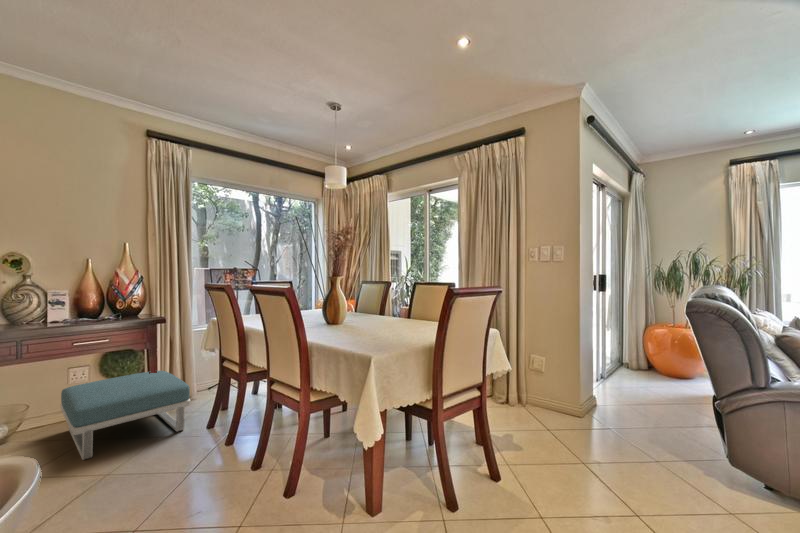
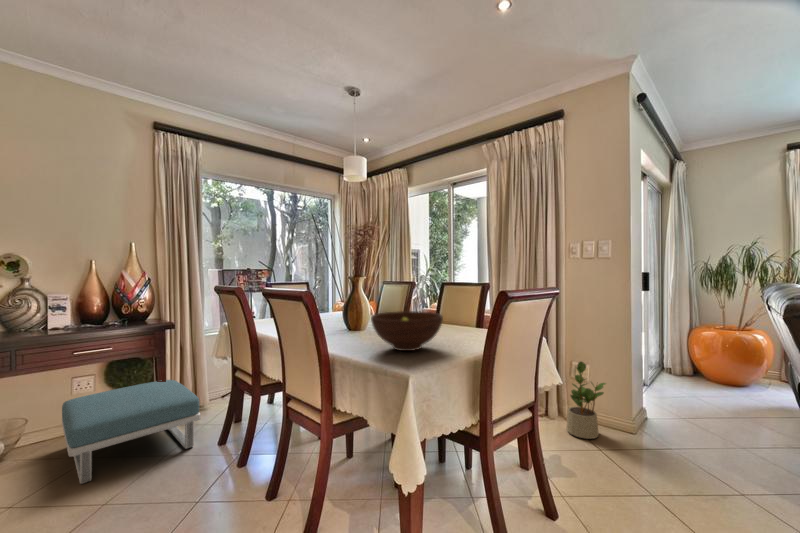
fruit bowl: none [344,307,406,340] -> present [371,311,443,351]
potted plant: none [522,353,557,421] -> present [567,362,606,439]

